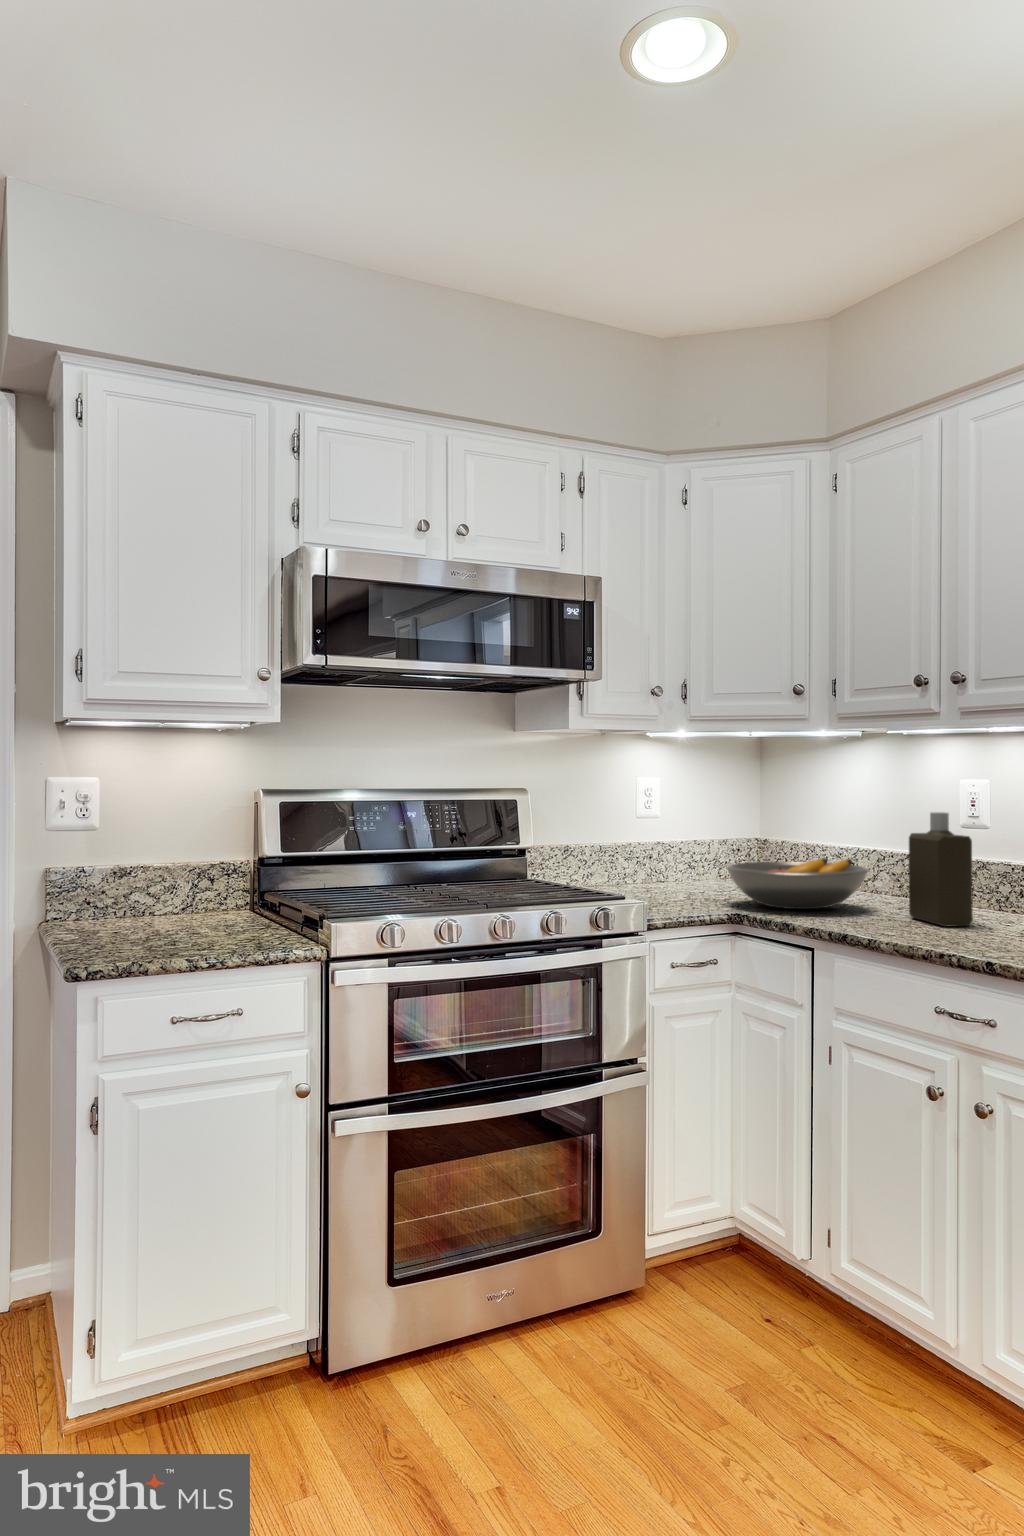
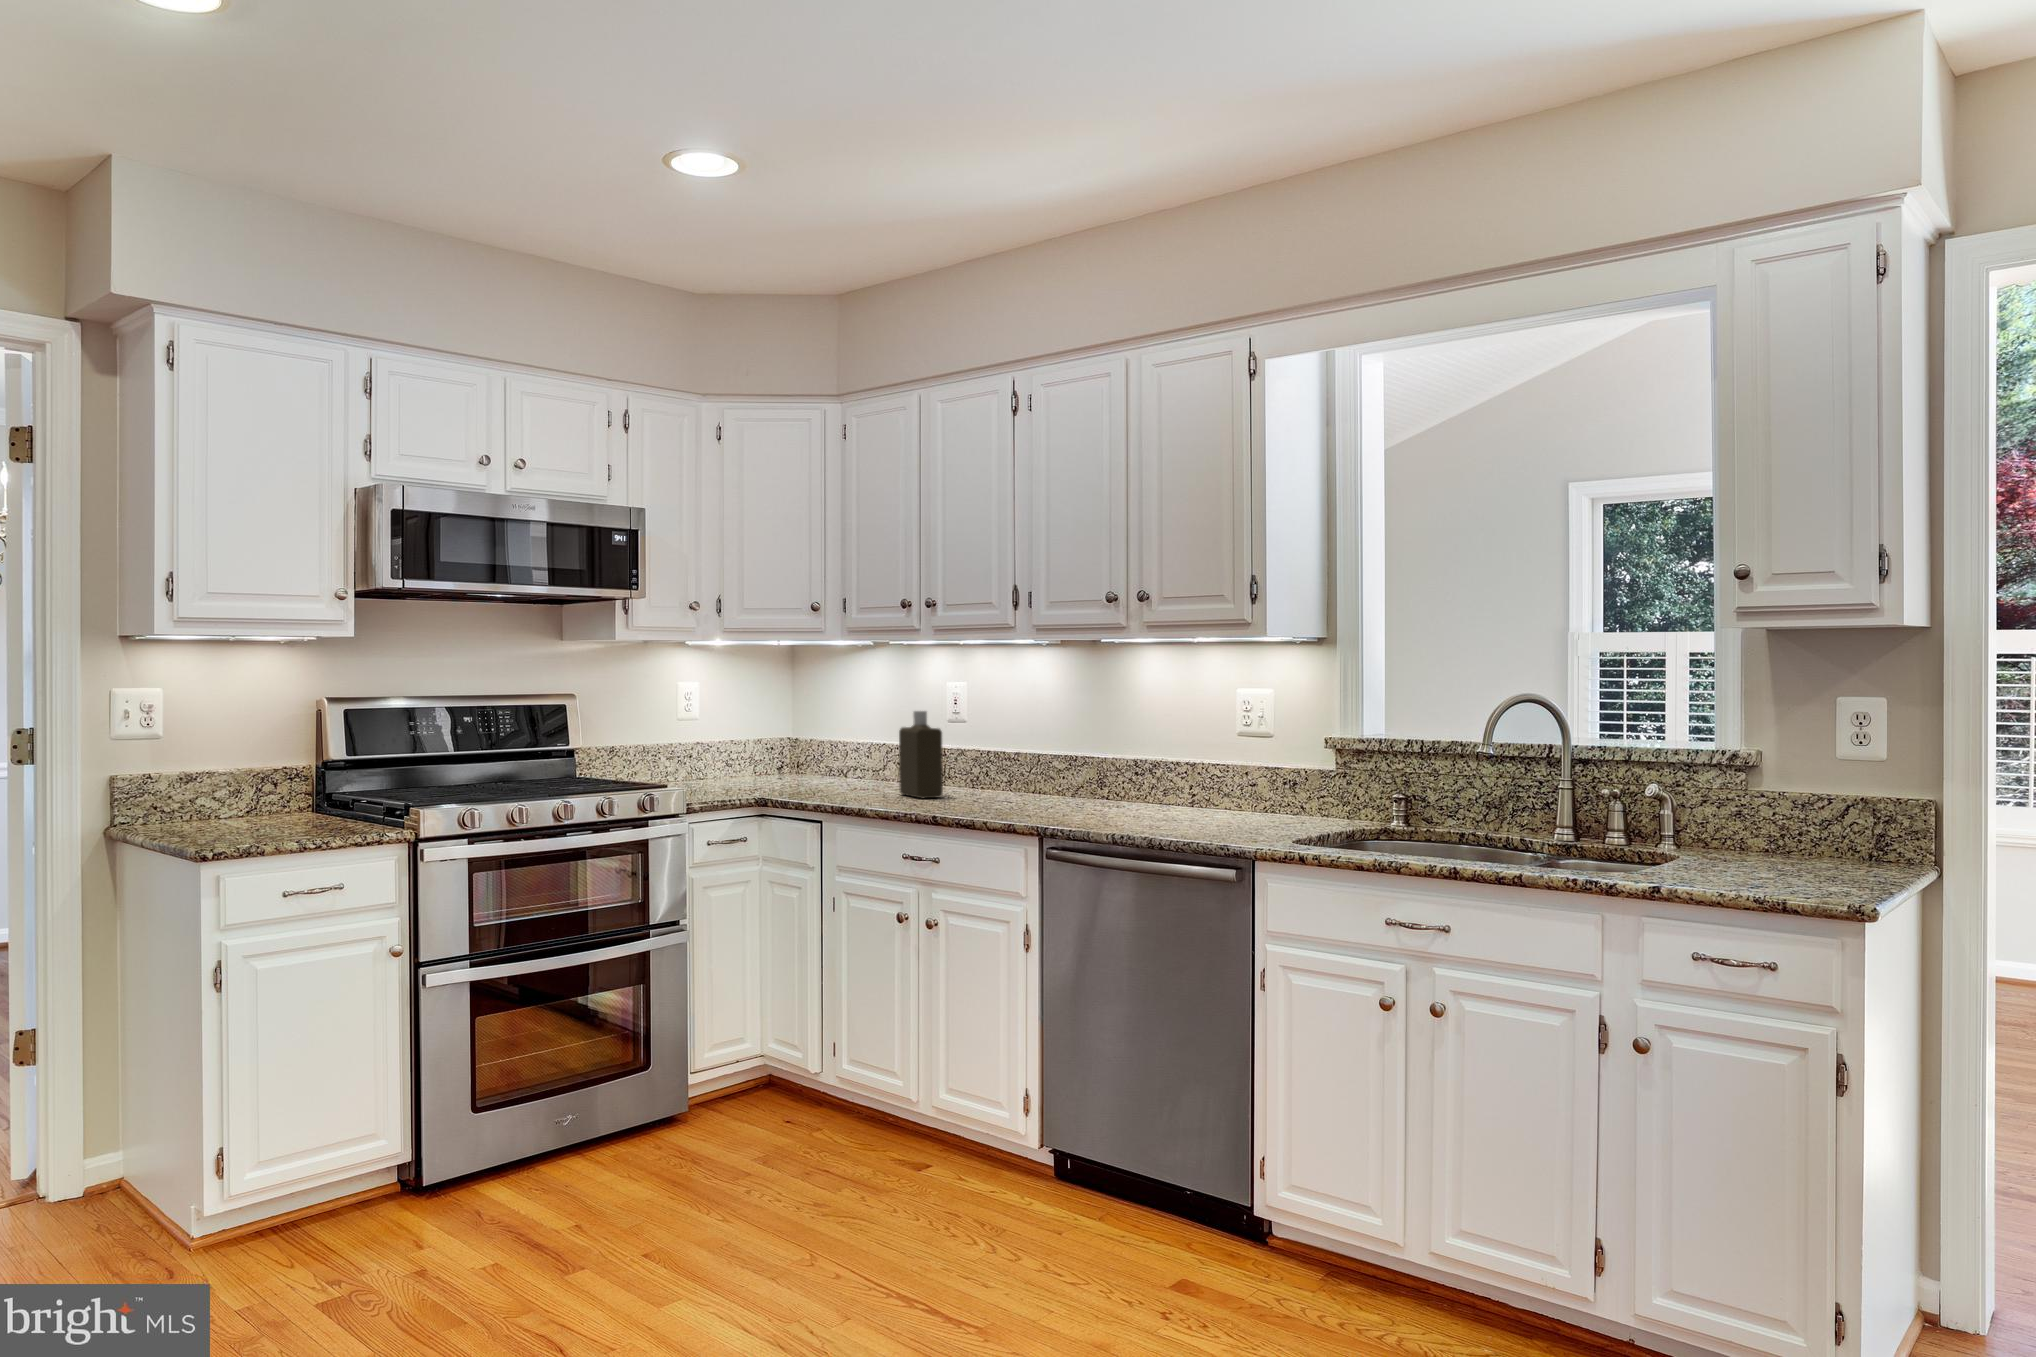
fruit bowl: present [727,859,868,909] -> none [757,750,872,792]

